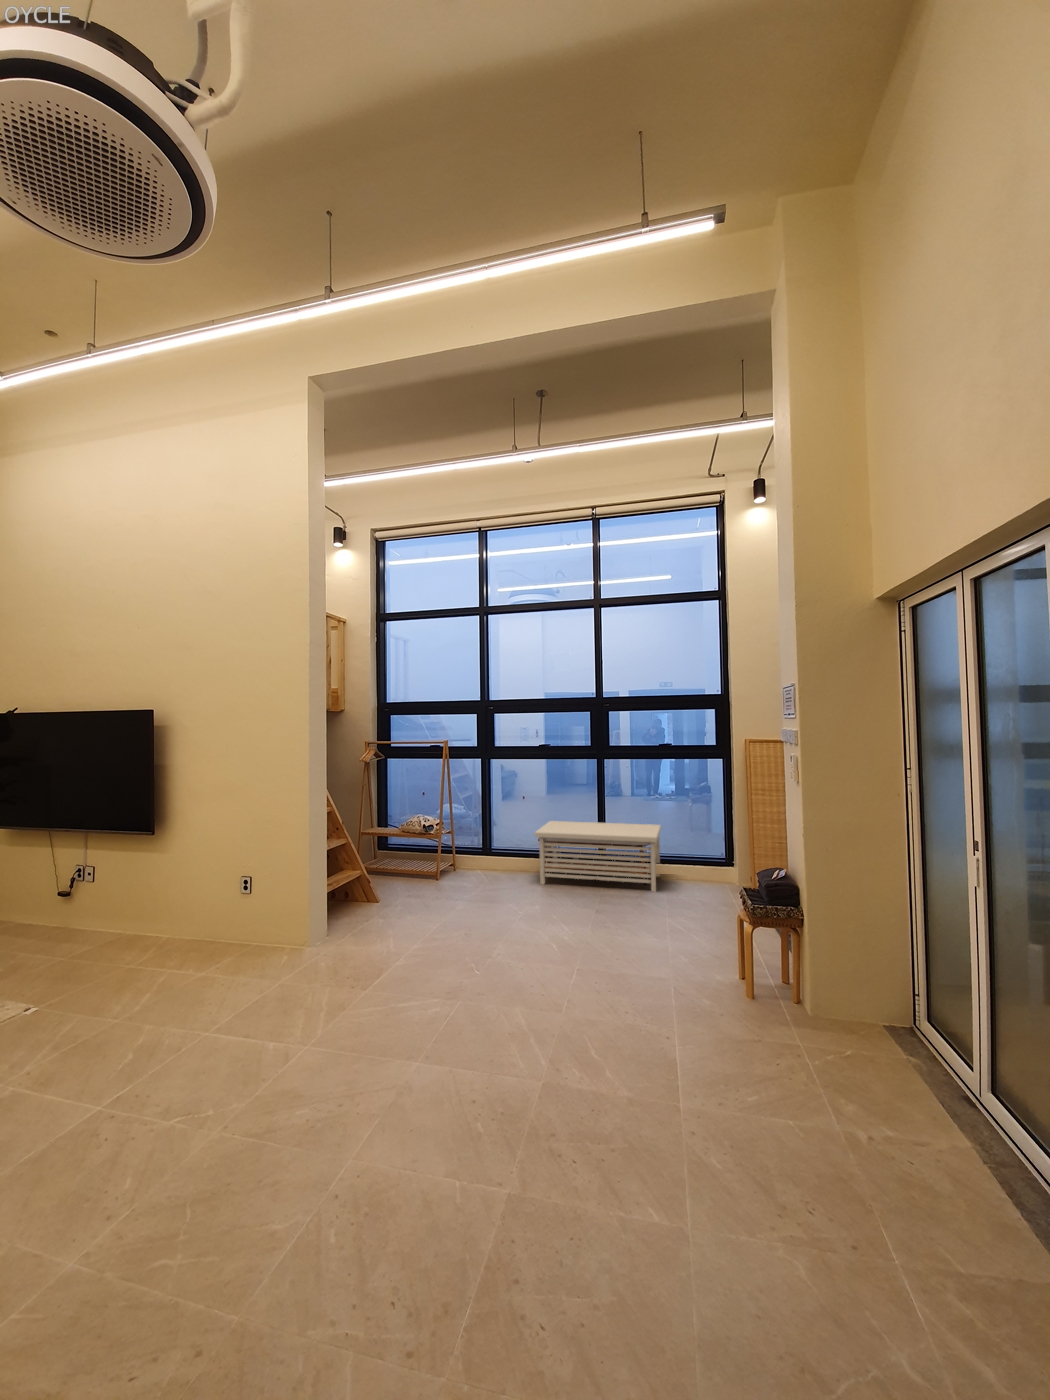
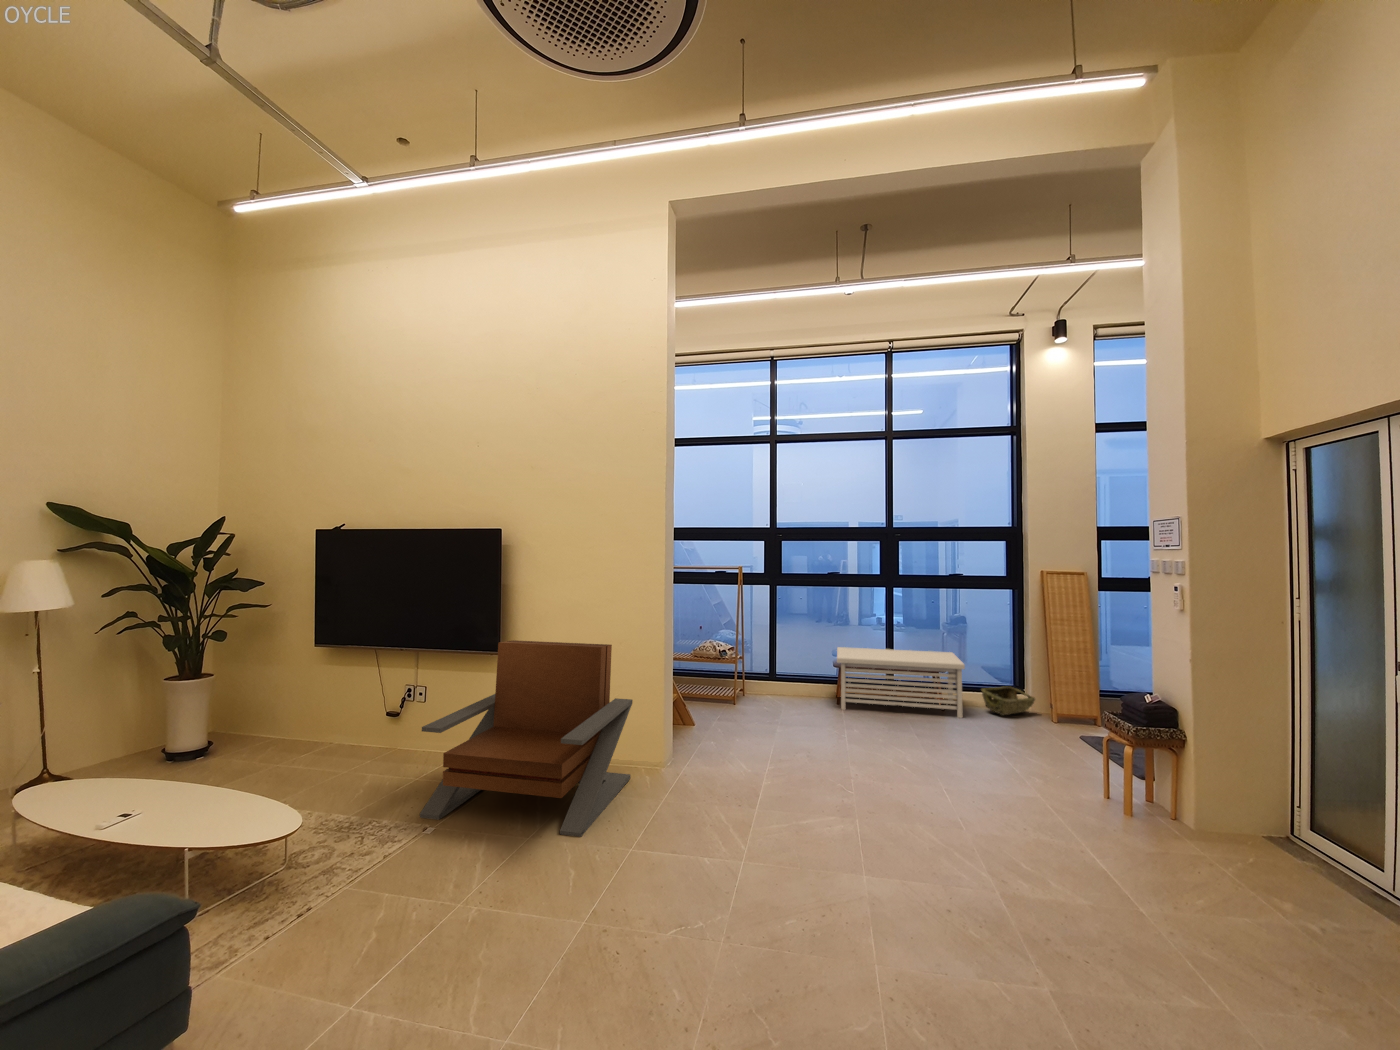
lounge chair: none [35,821,270,1013] -> present [420,640,633,837]
woven basket: none [681,859,735,889] -> present [982,687,1035,715]

